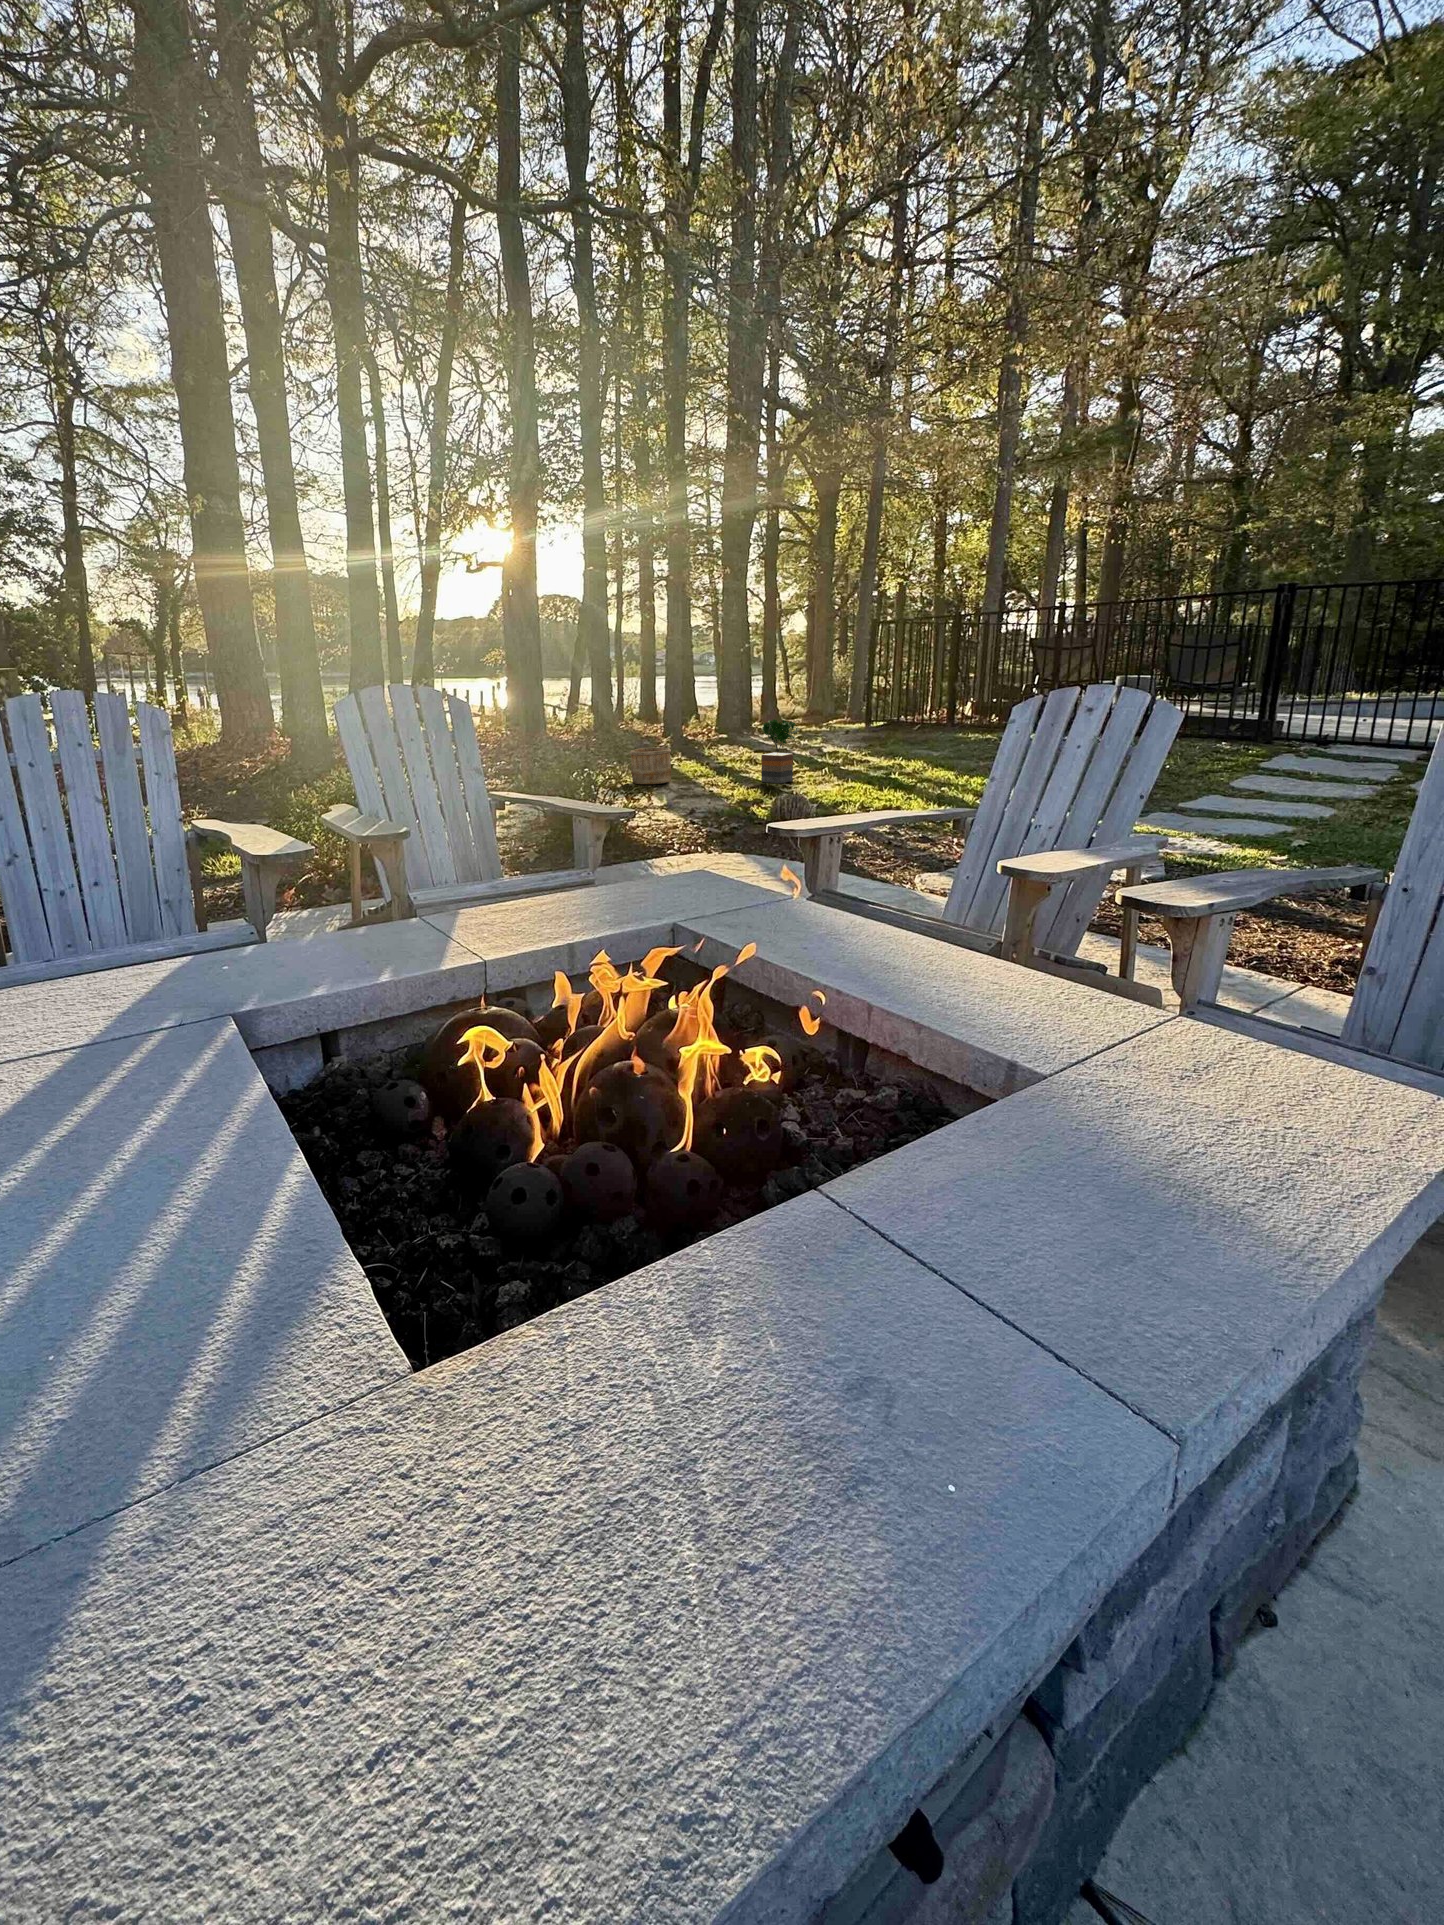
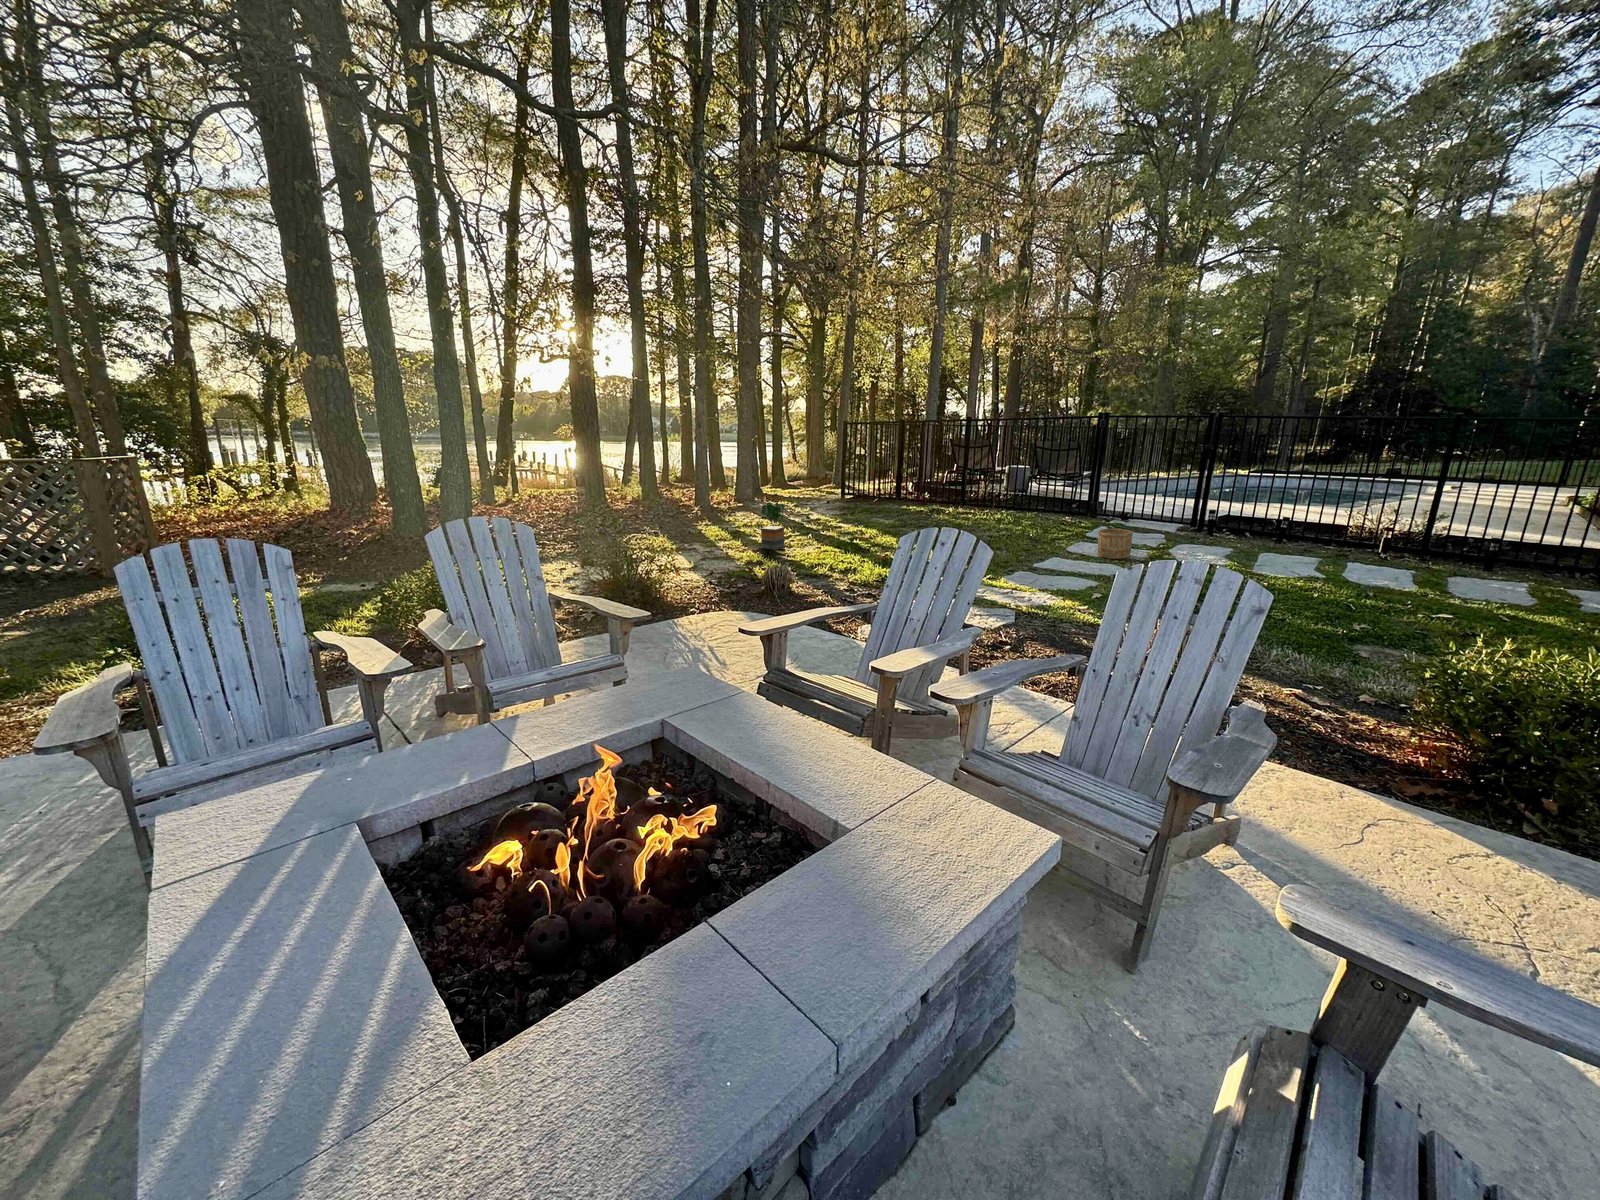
wooden bucket: present [629,747,671,784] -> present [1098,529,1133,559]

